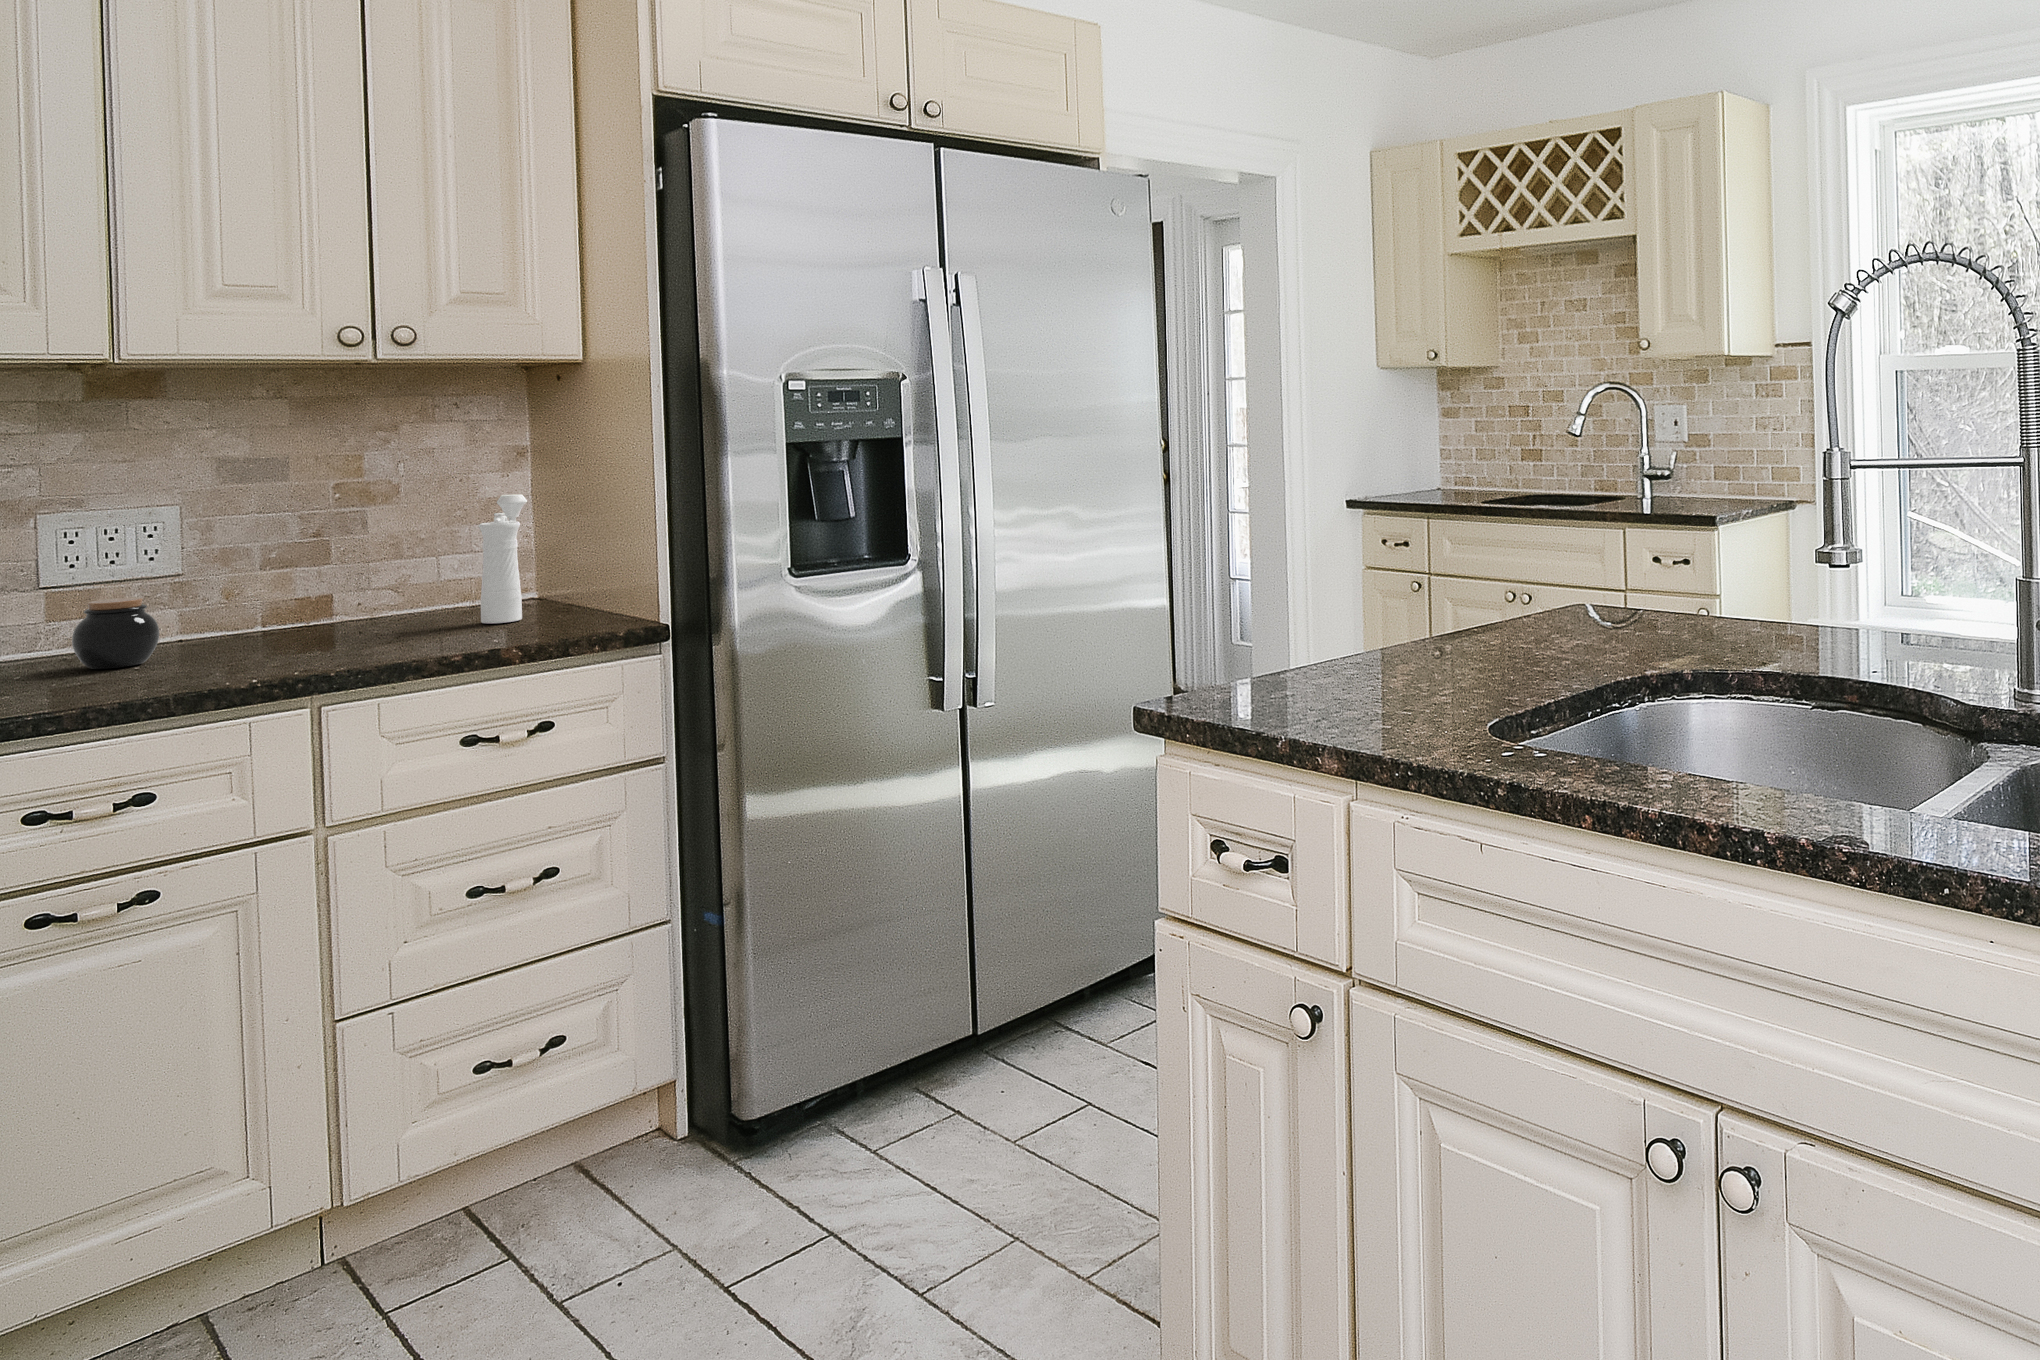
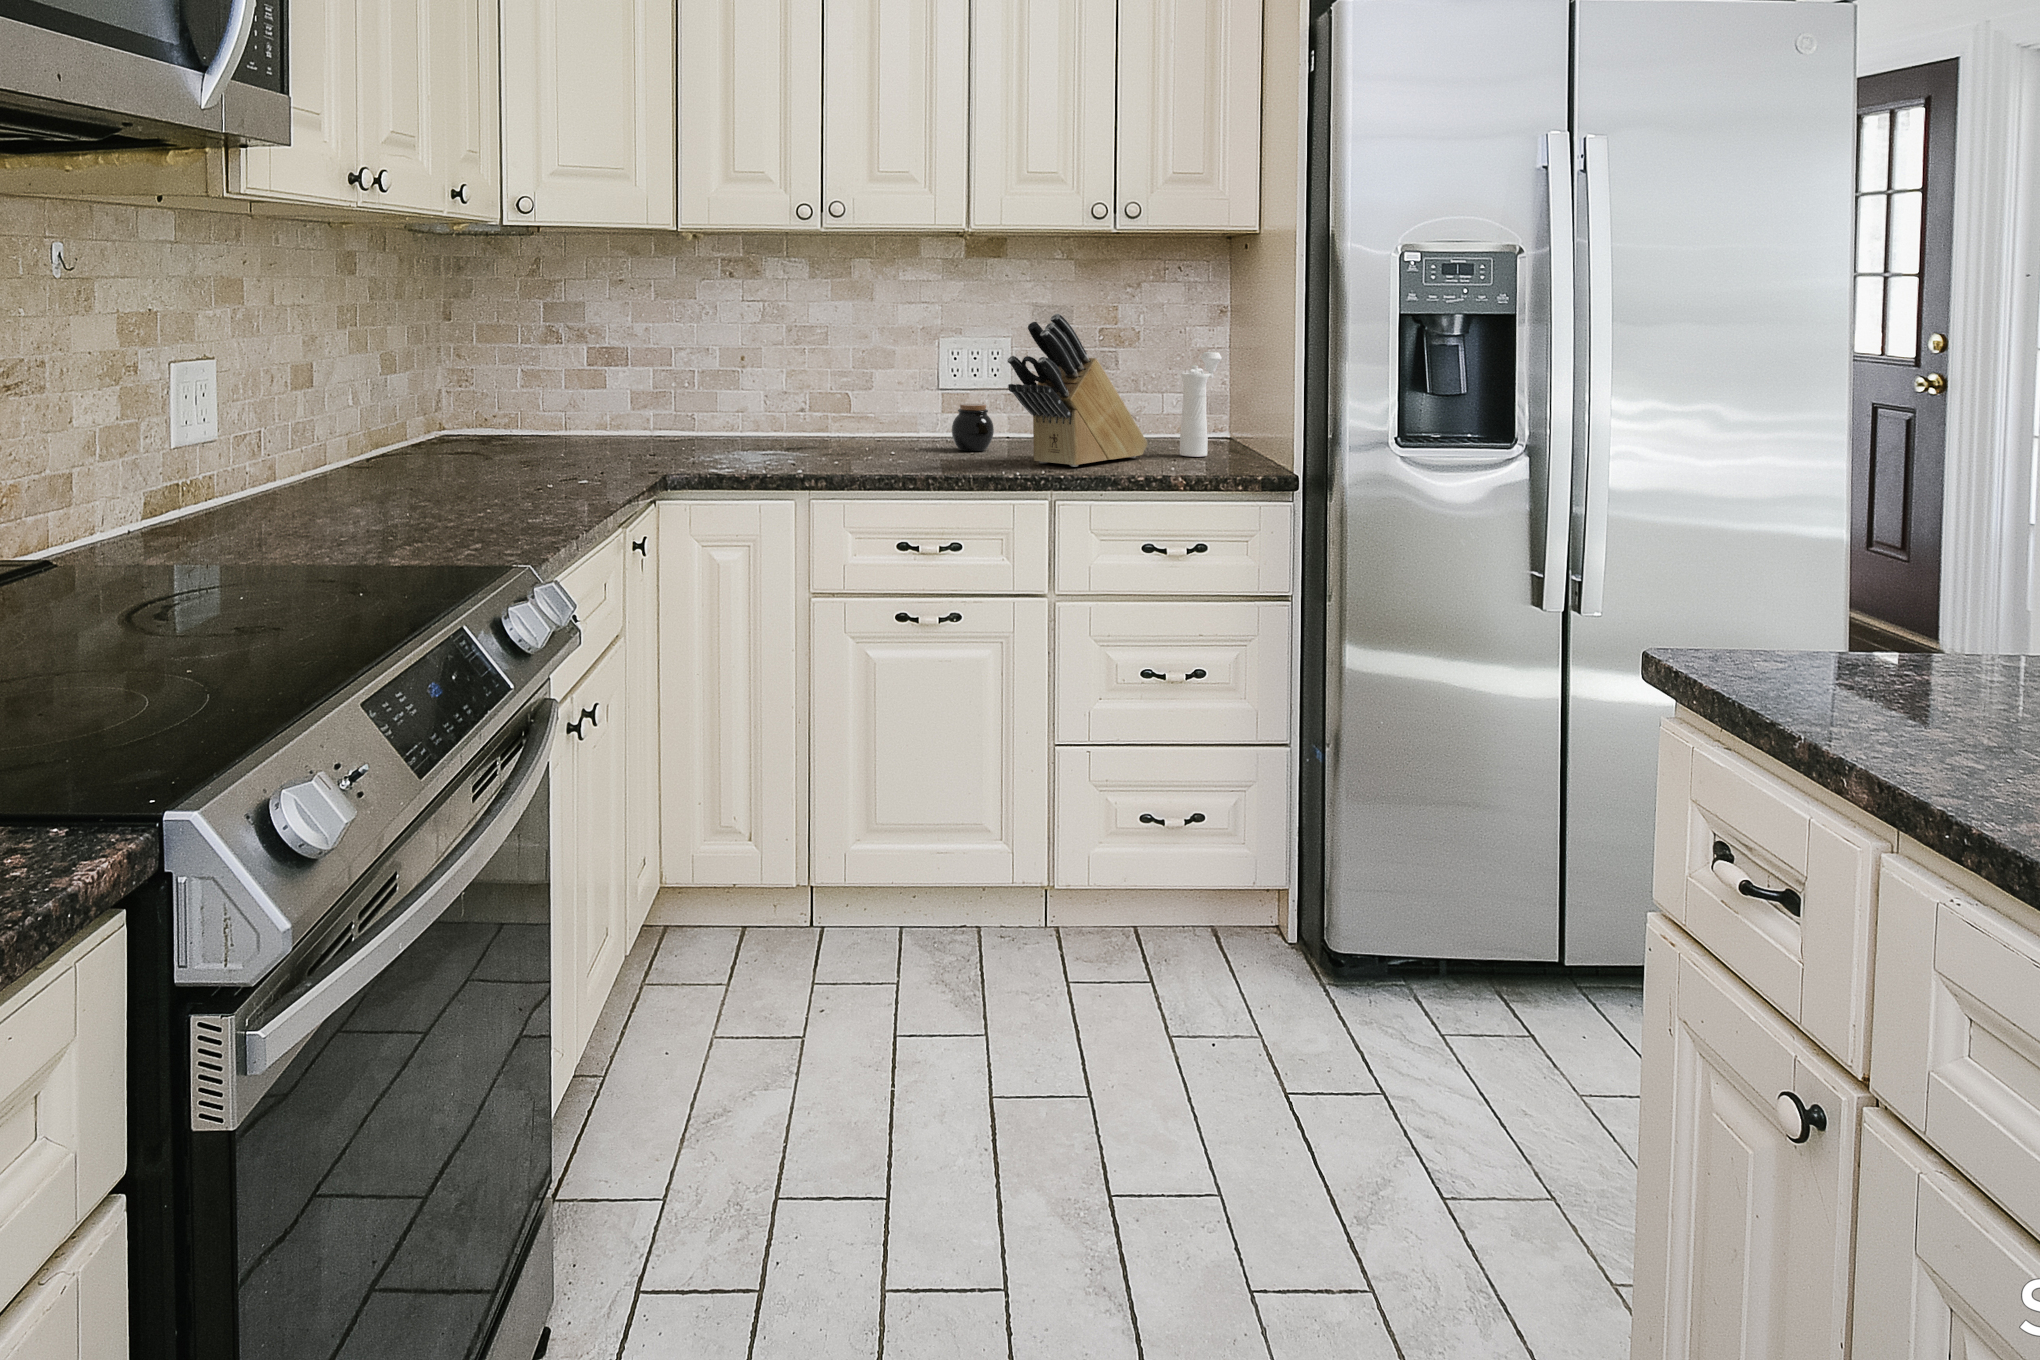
knife block: none [224,464,439,665] -> present [1007,313,1148,467]

